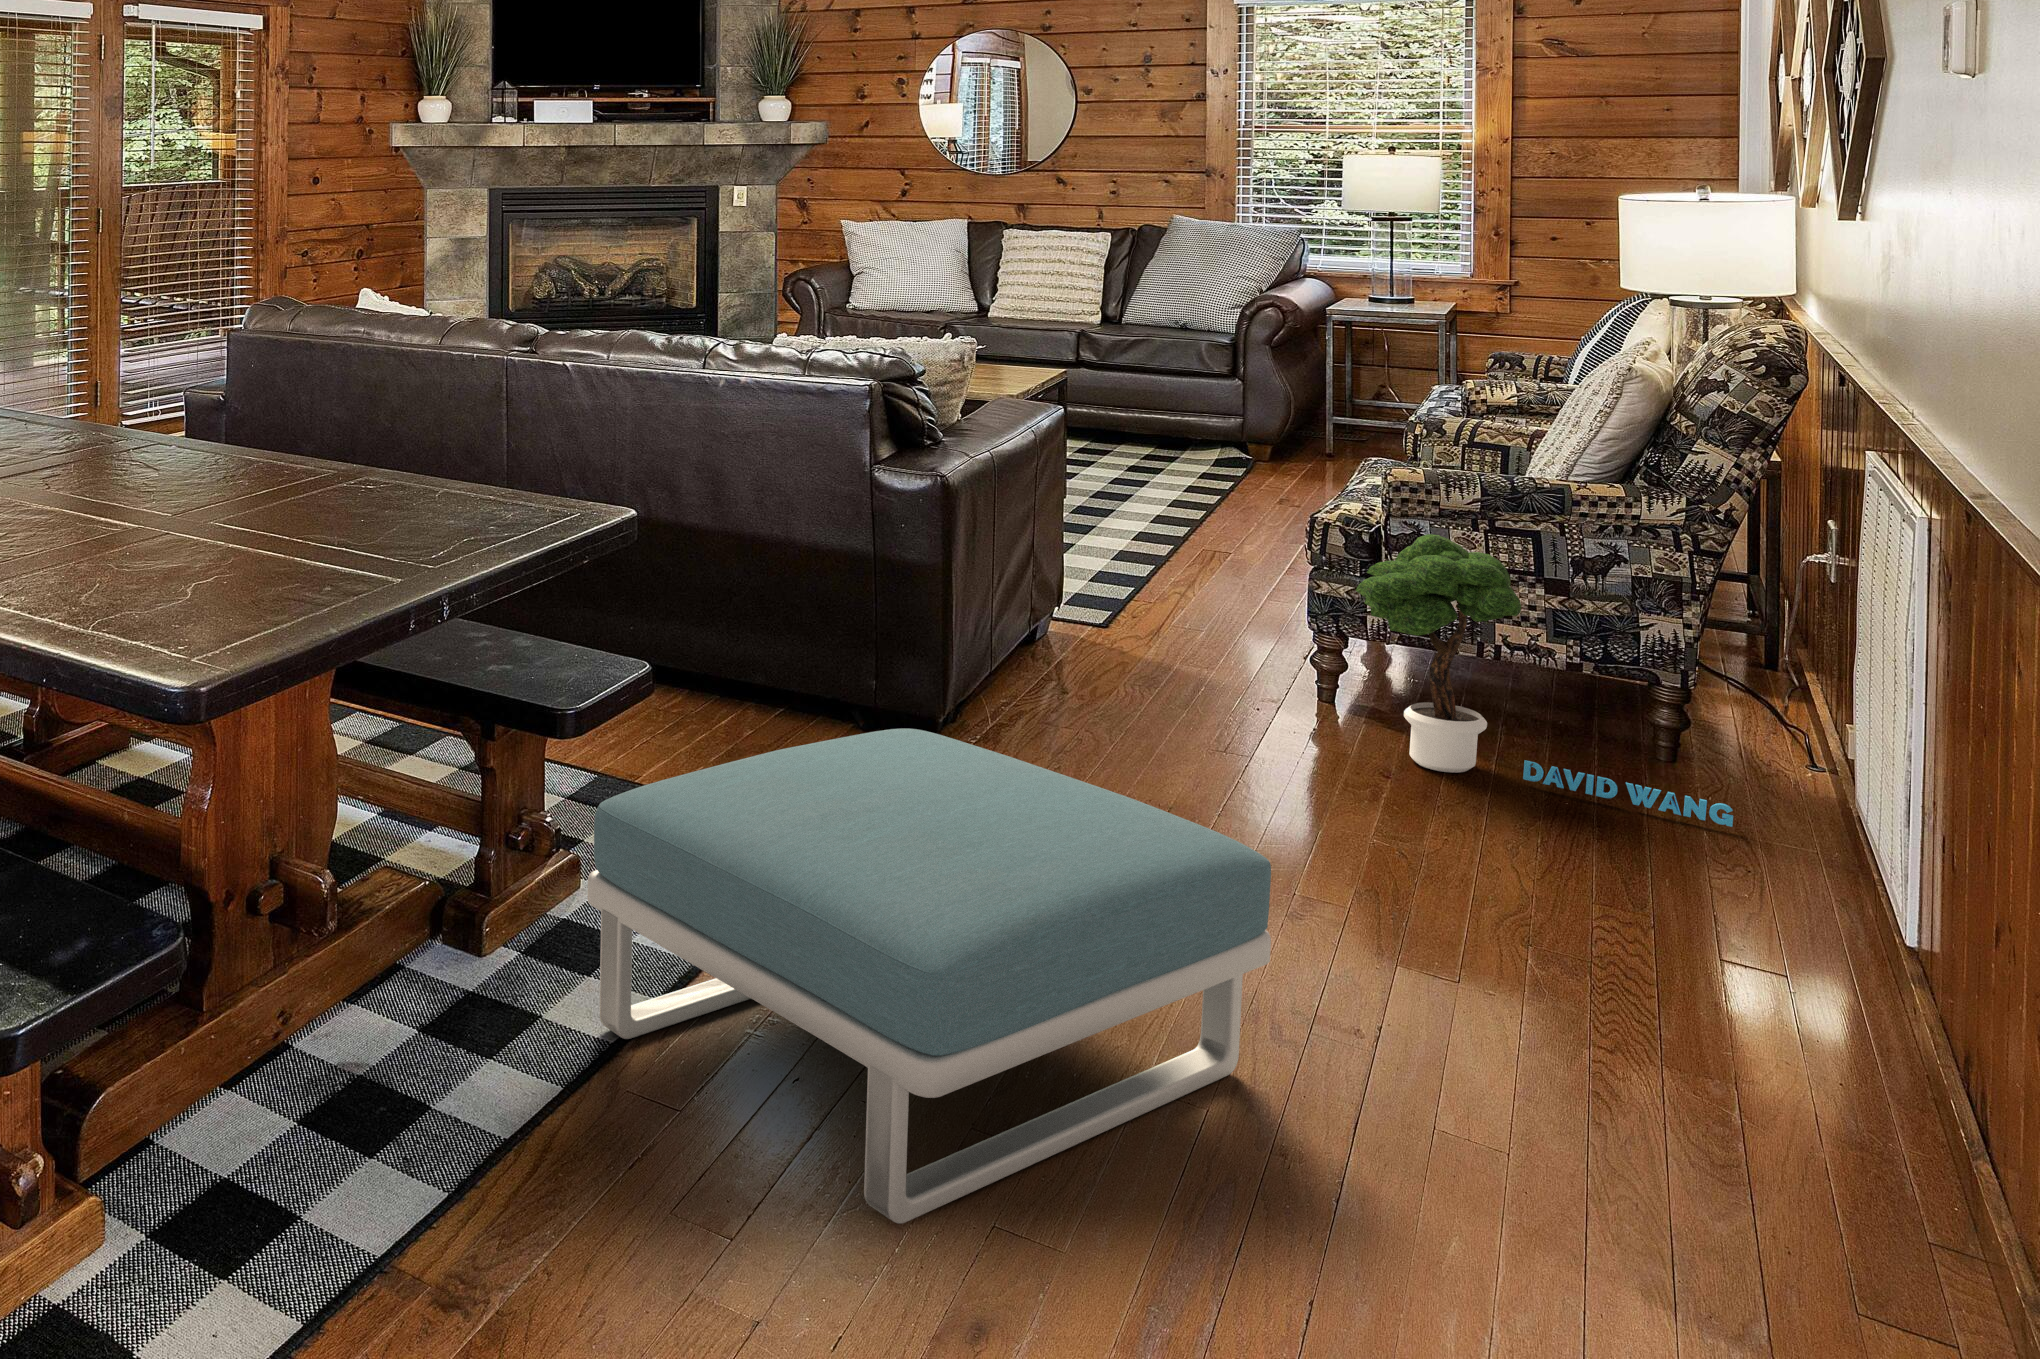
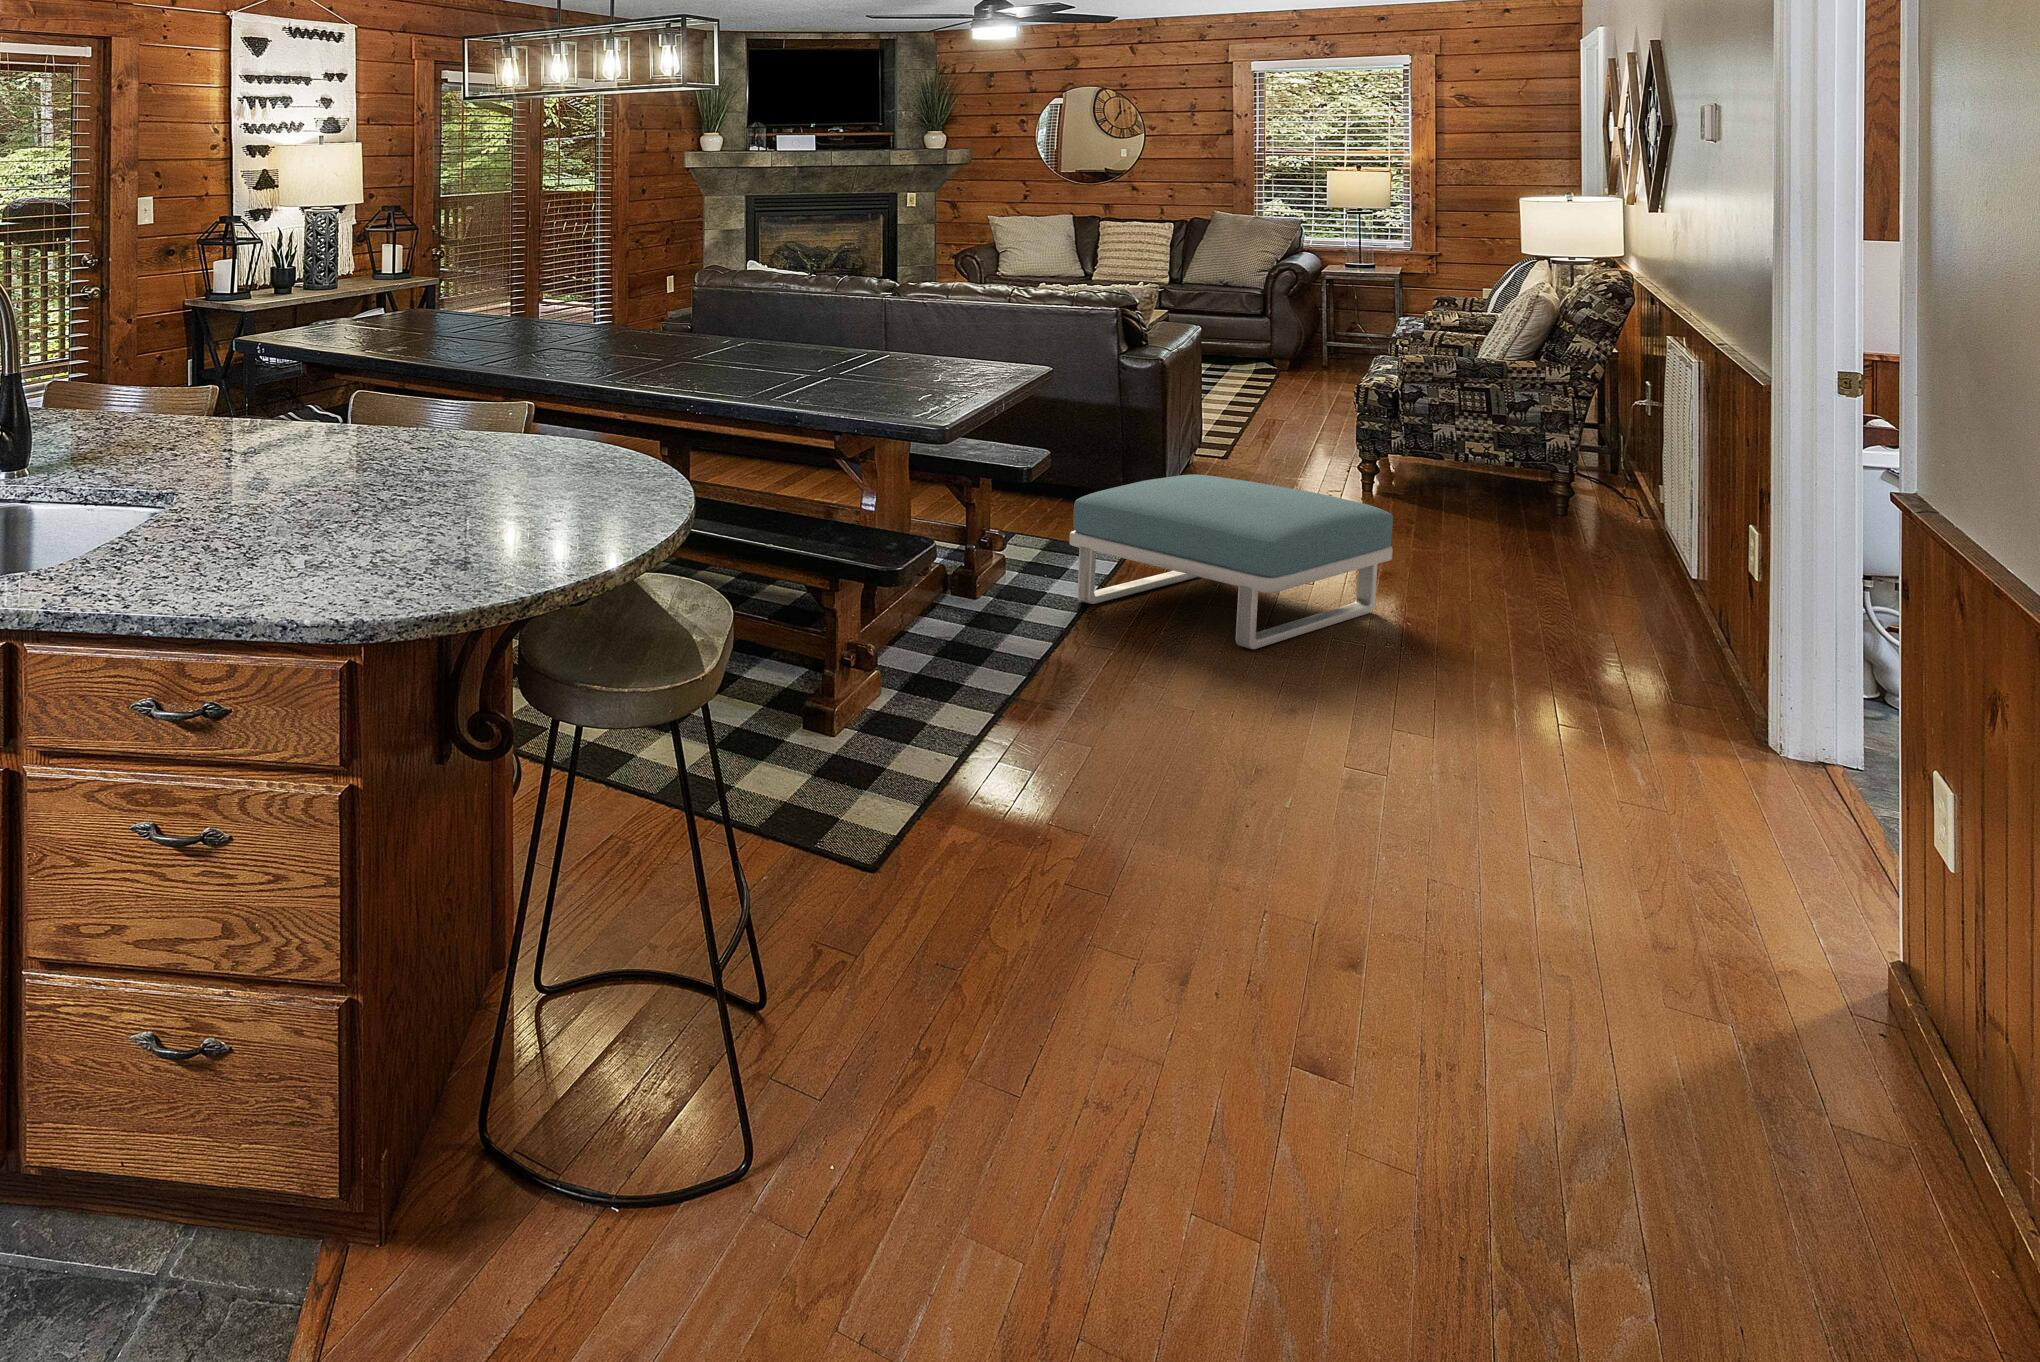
potted tree: present [1356,534,1733,827] -> none [1390,390,1595,533]

